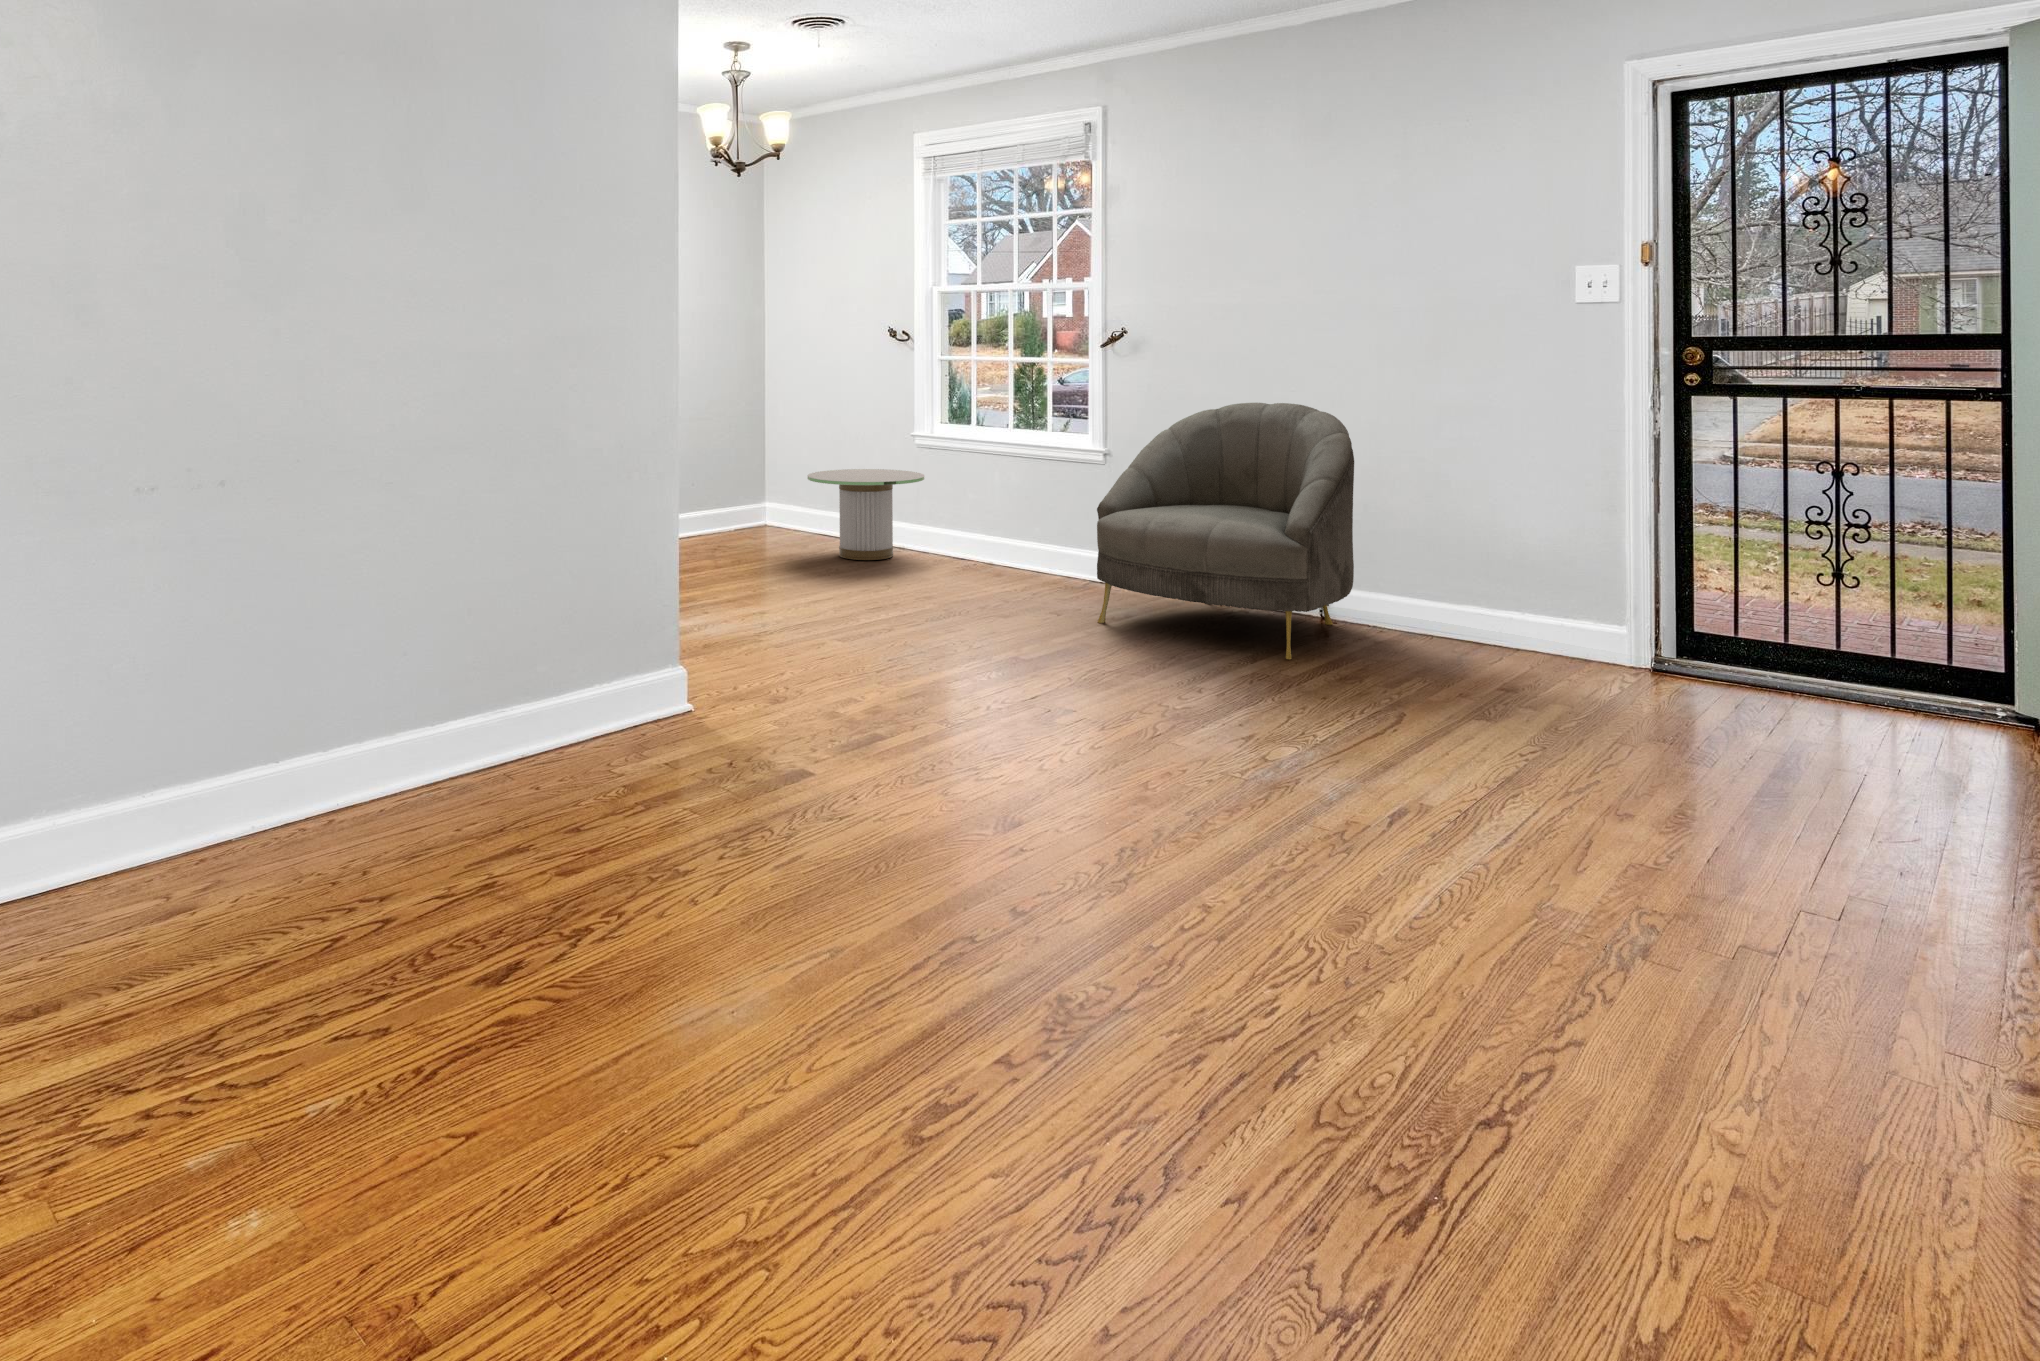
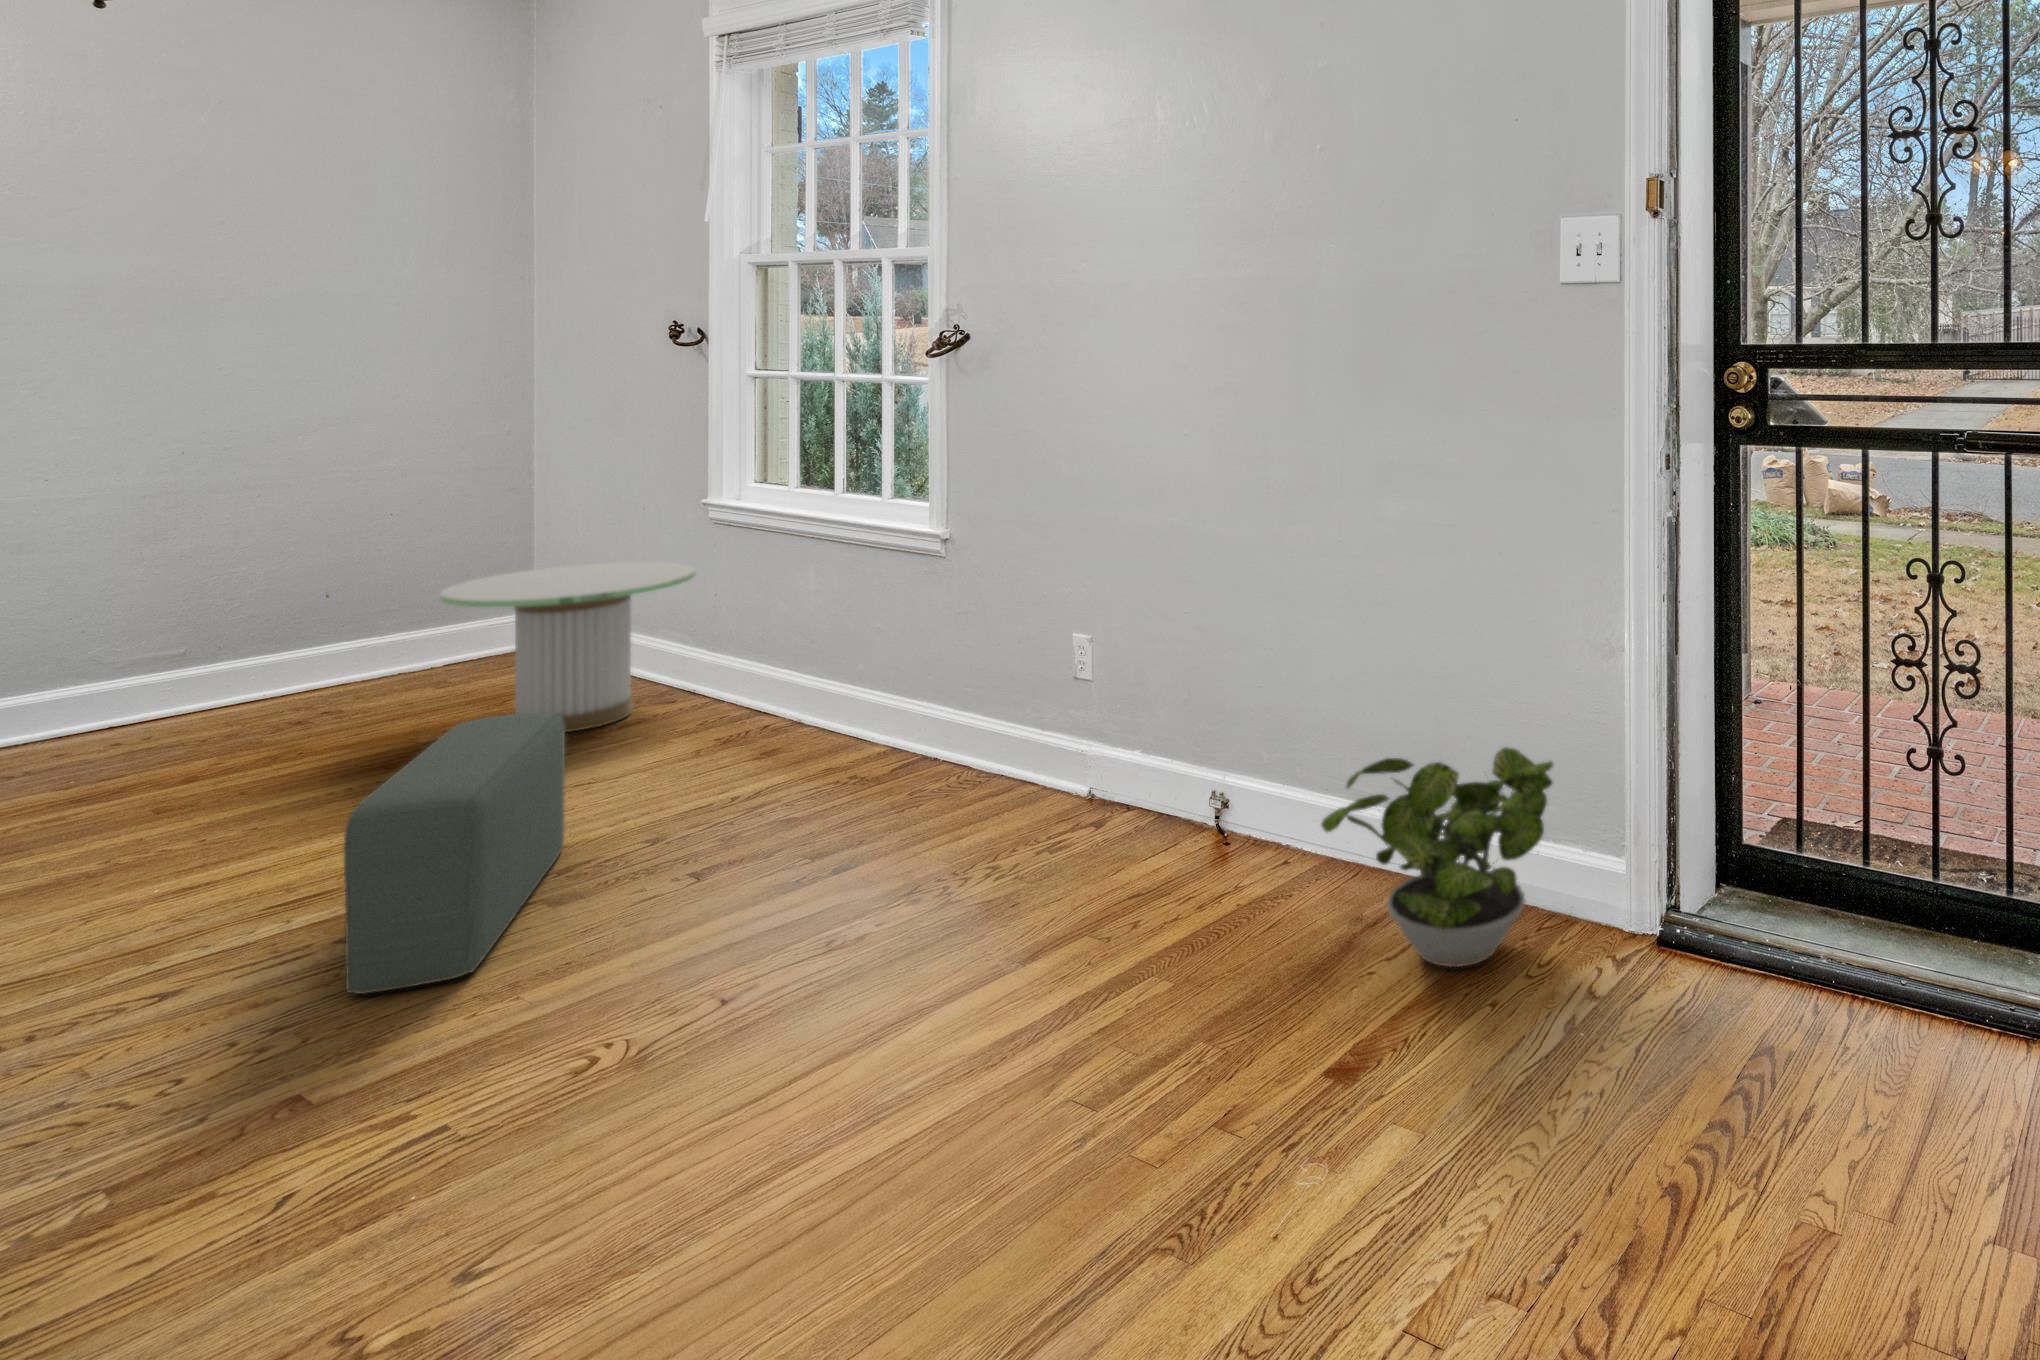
armchair: present [1097,403,1354,659] -> none [761,457,1233,989]
pouf: none [924,529,1008,638] -> present [344,712,565,994]
potted plant: none [1457,554,1583,671] -> present [1321,747,1553,967]

